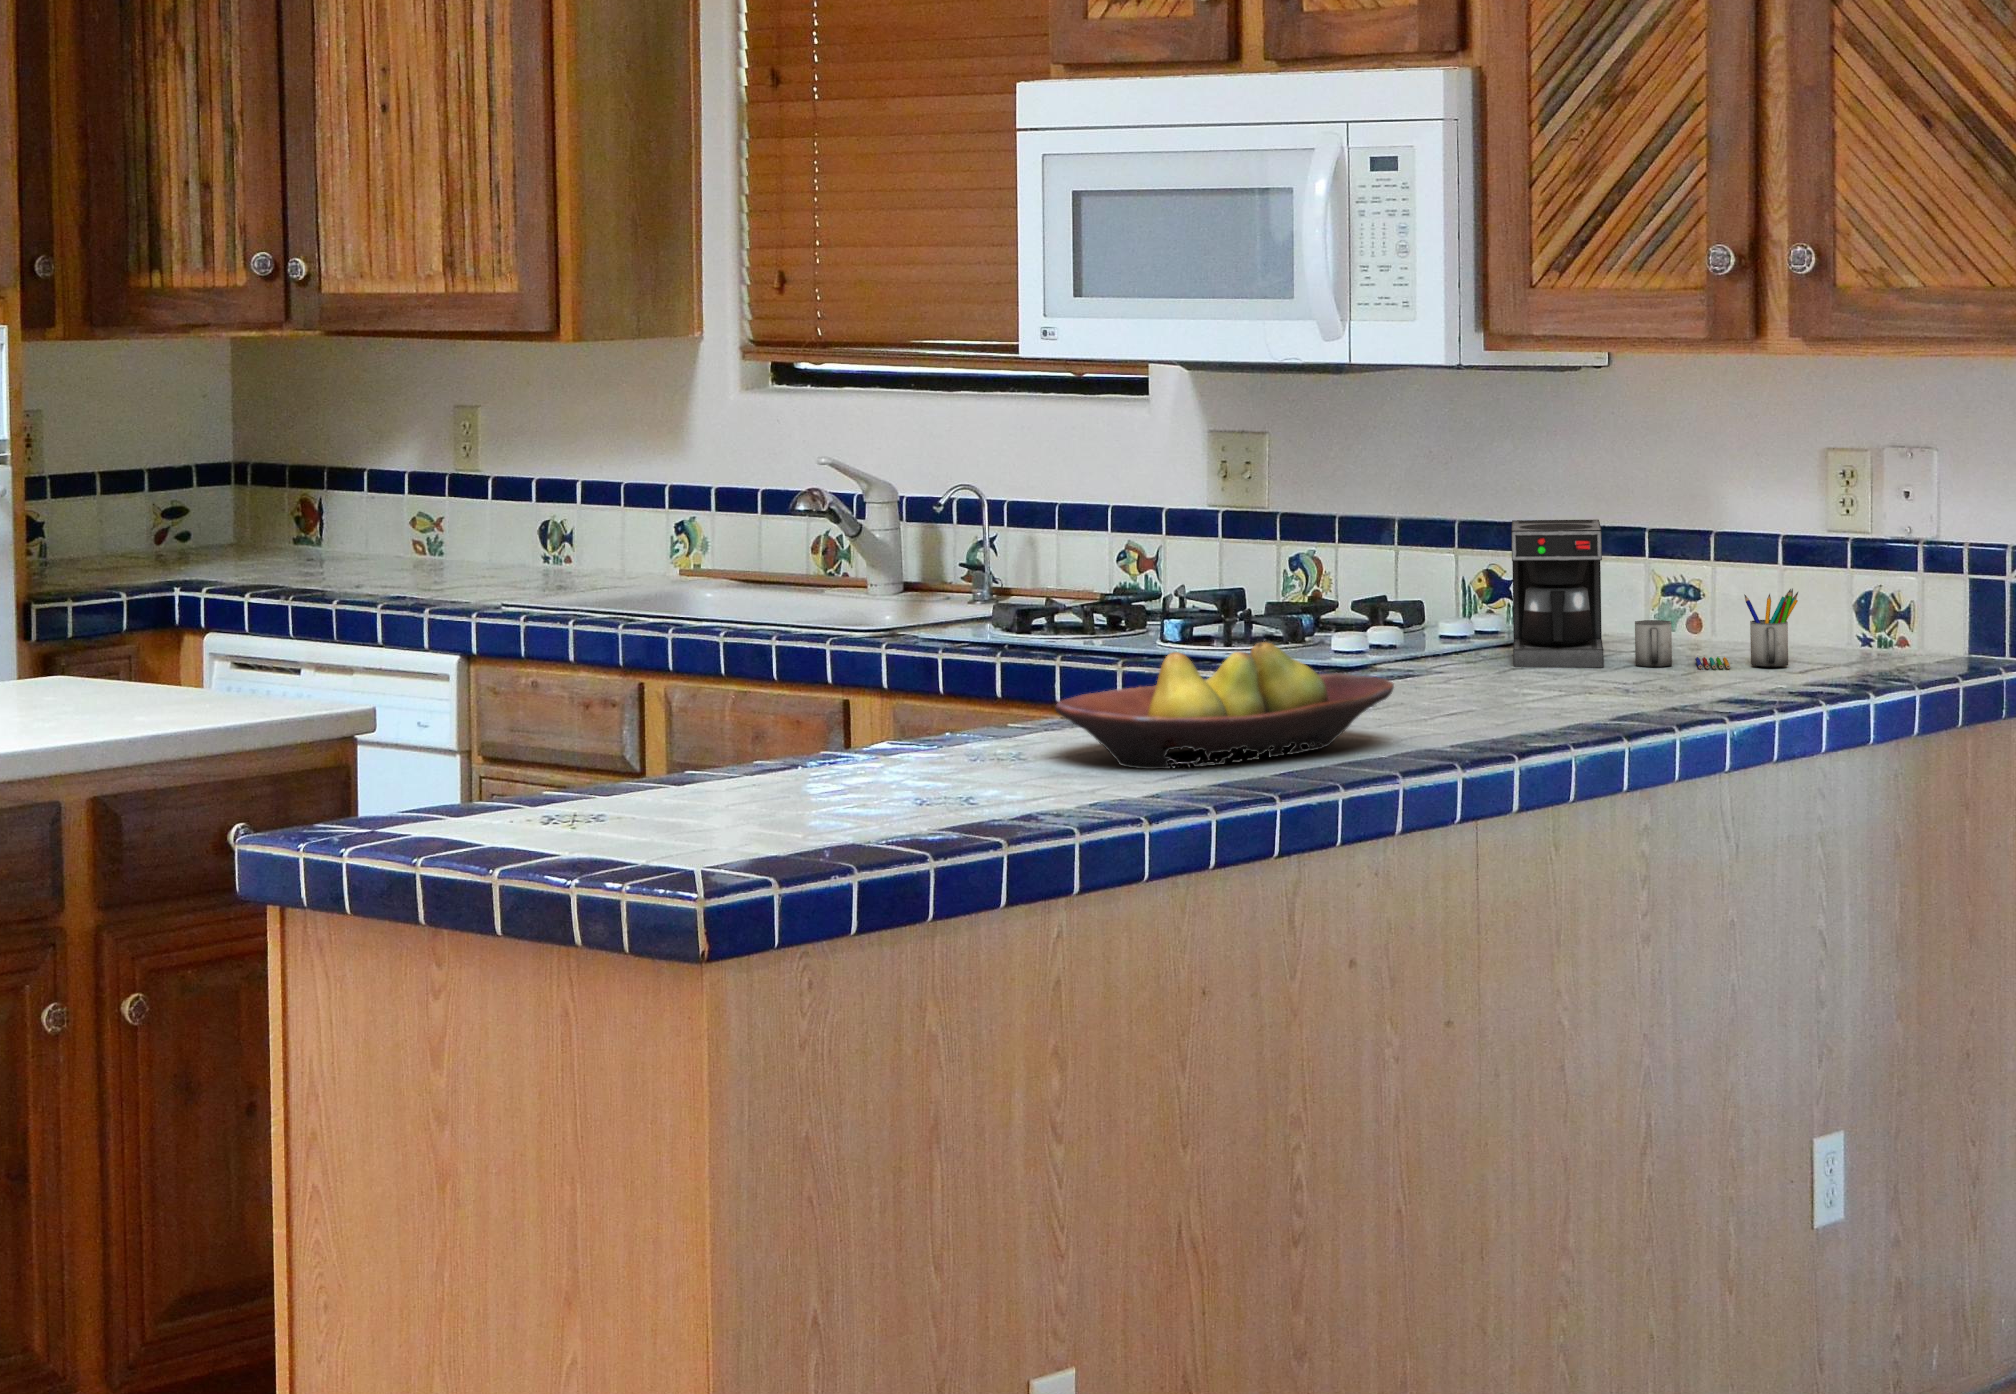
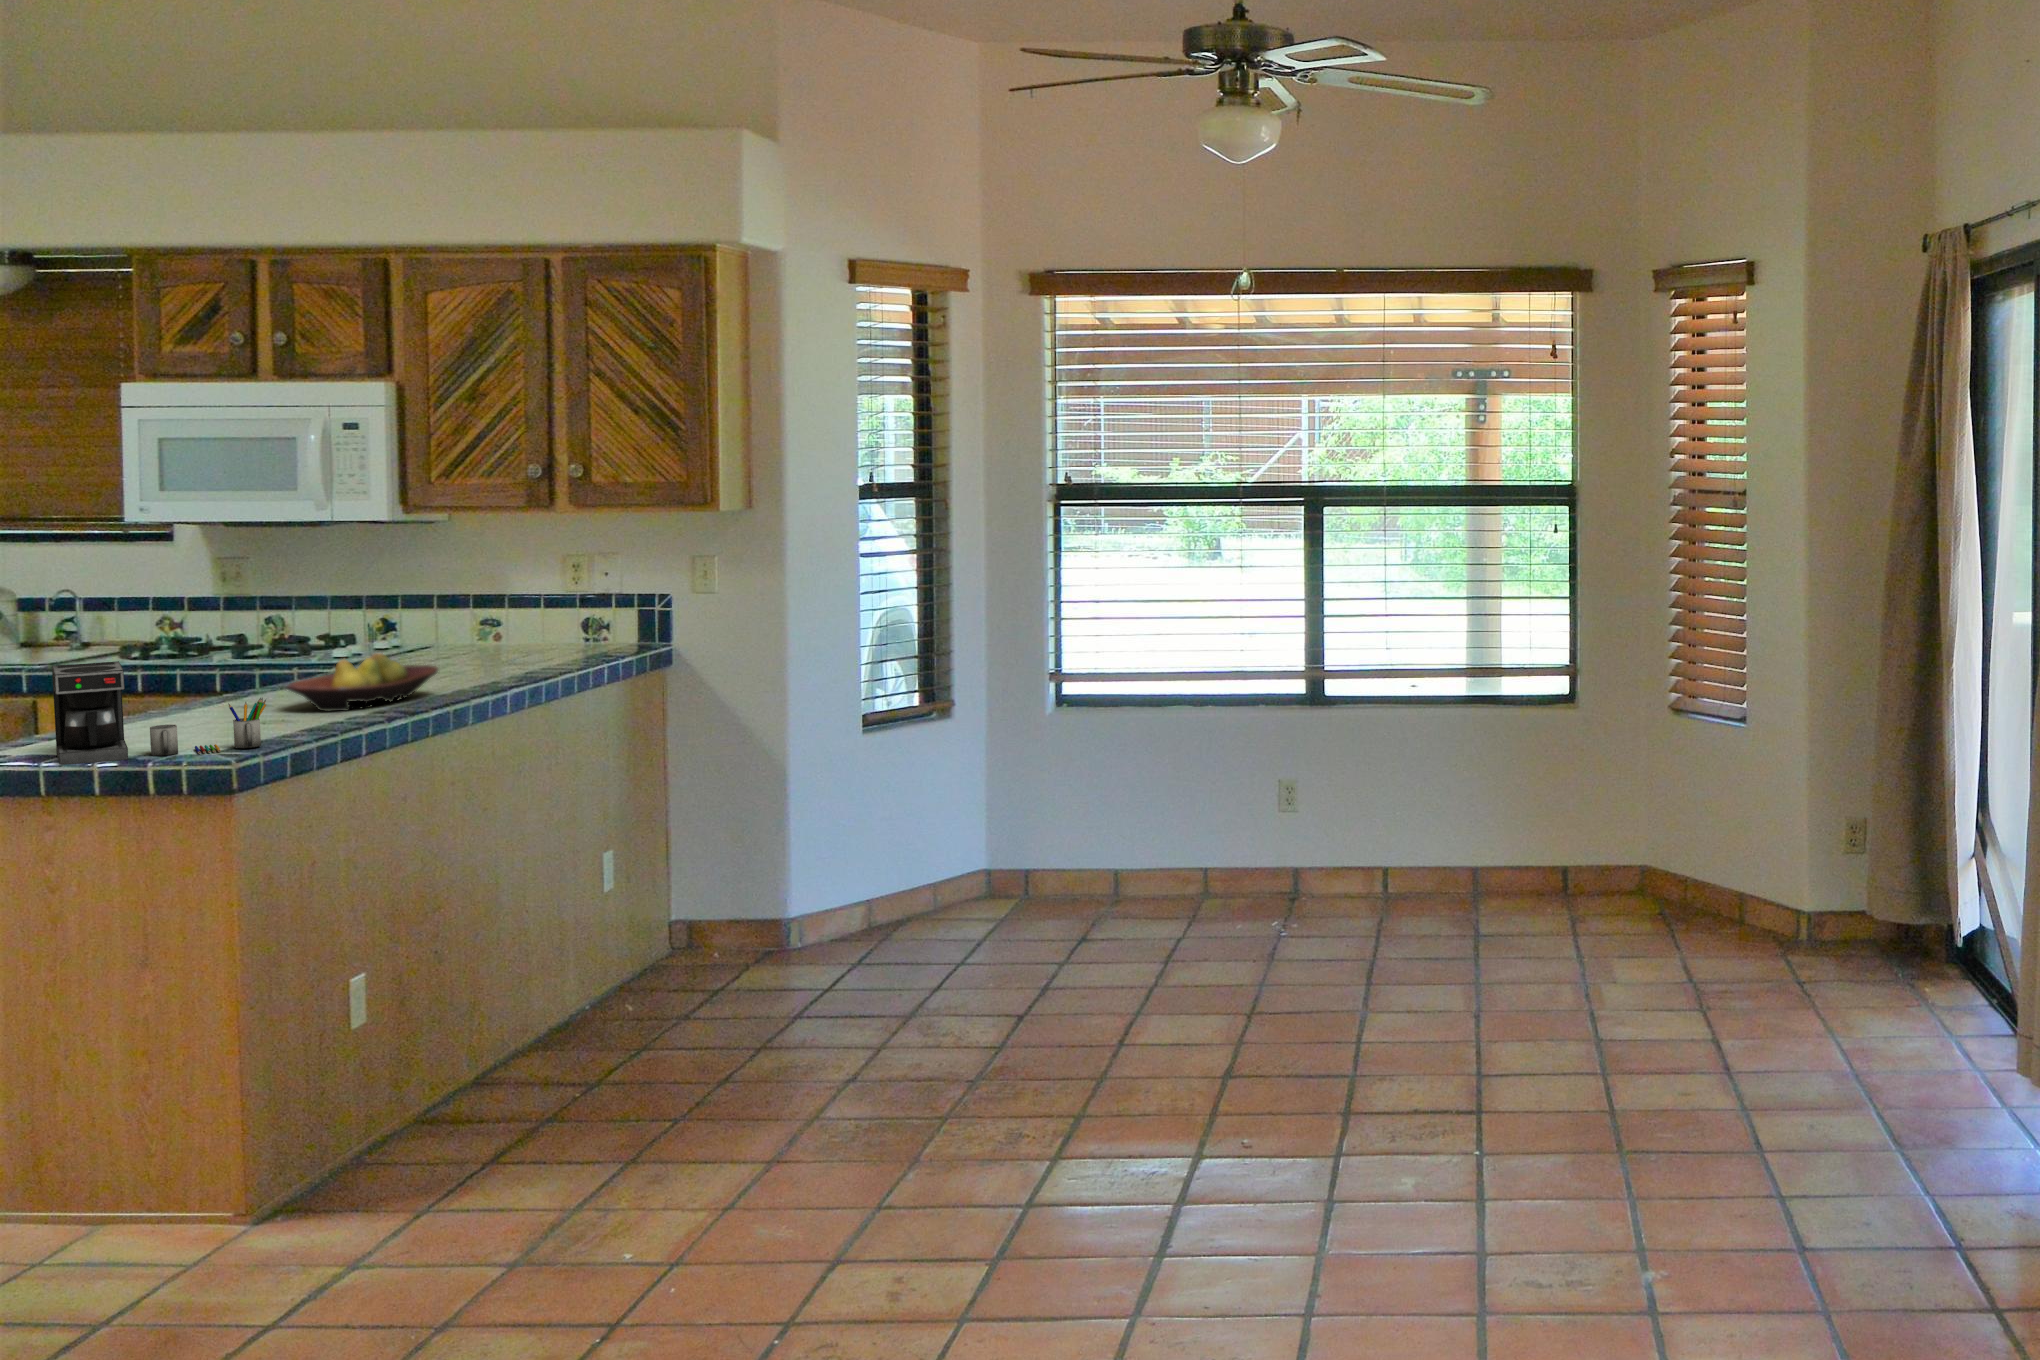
coffee maker: present [1511,520,1798,669] -> present [52,661,266,765]

